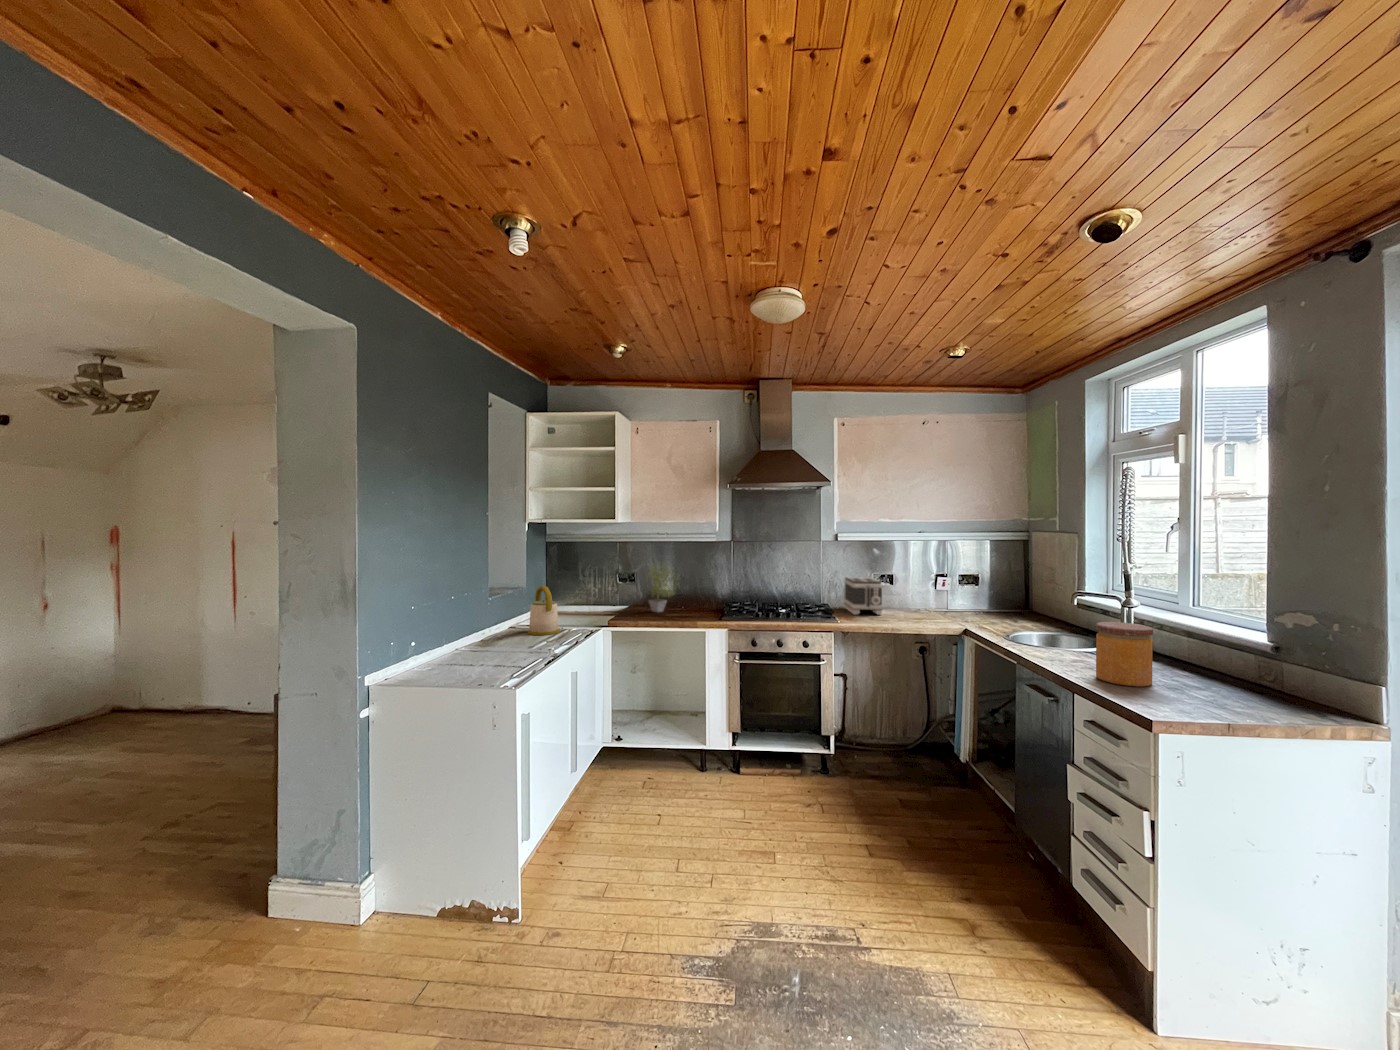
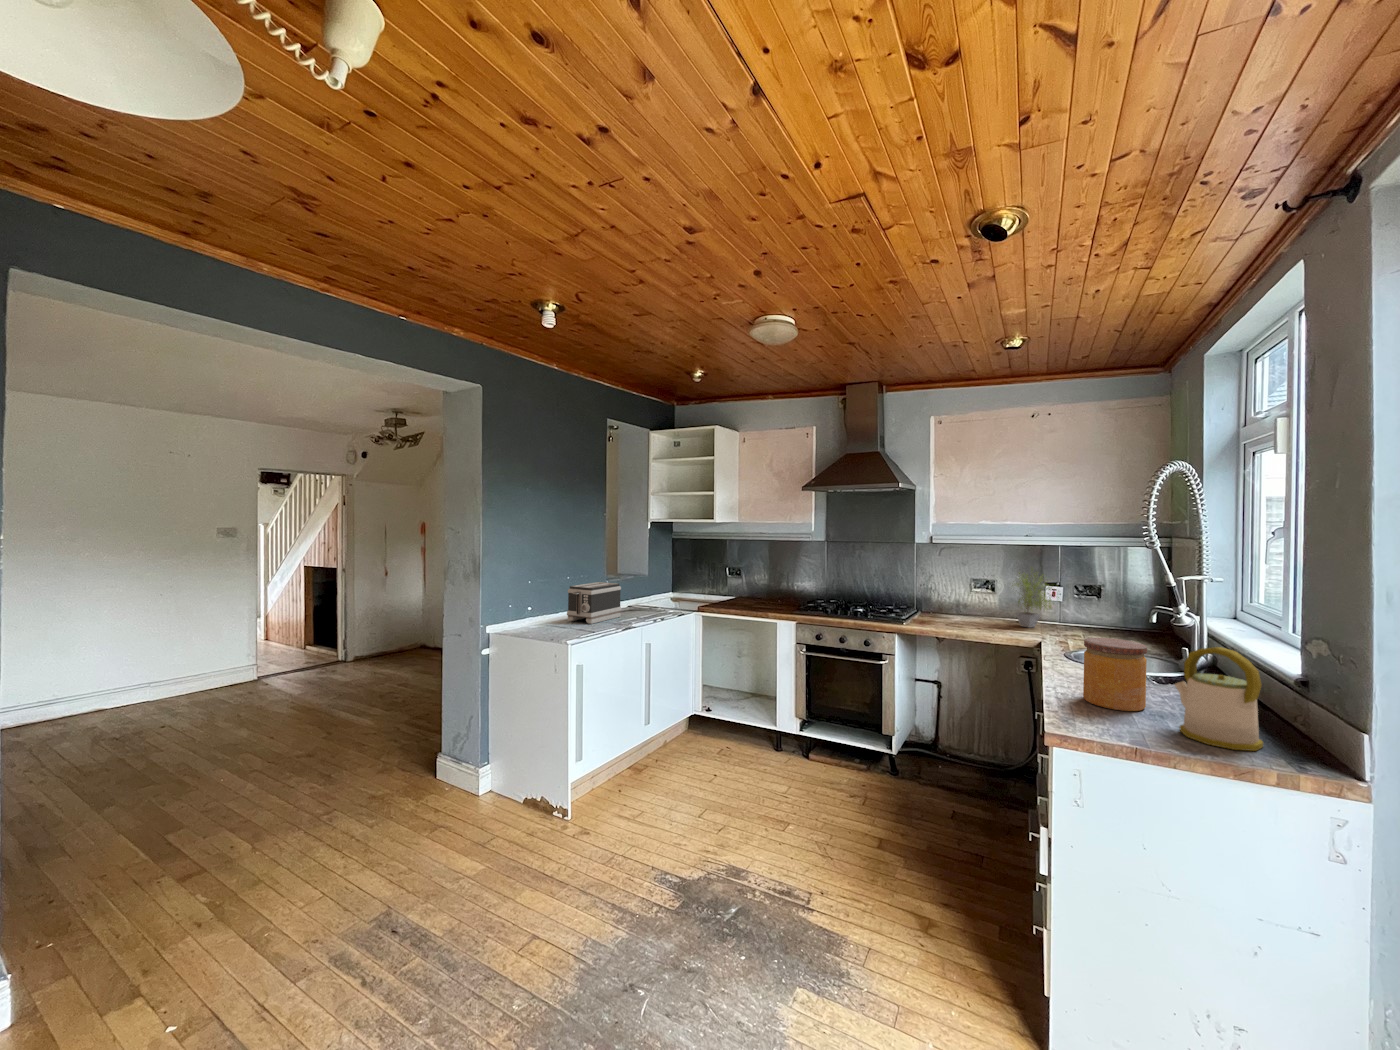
potted plant: present [647,562,676,612] -> present [1012,569,1059,628]
toaster: present [844,577,883,615] -> present [567,582,621,624]
kettle: present [528,586,560,635] -> present [1175,647,1263,751]

